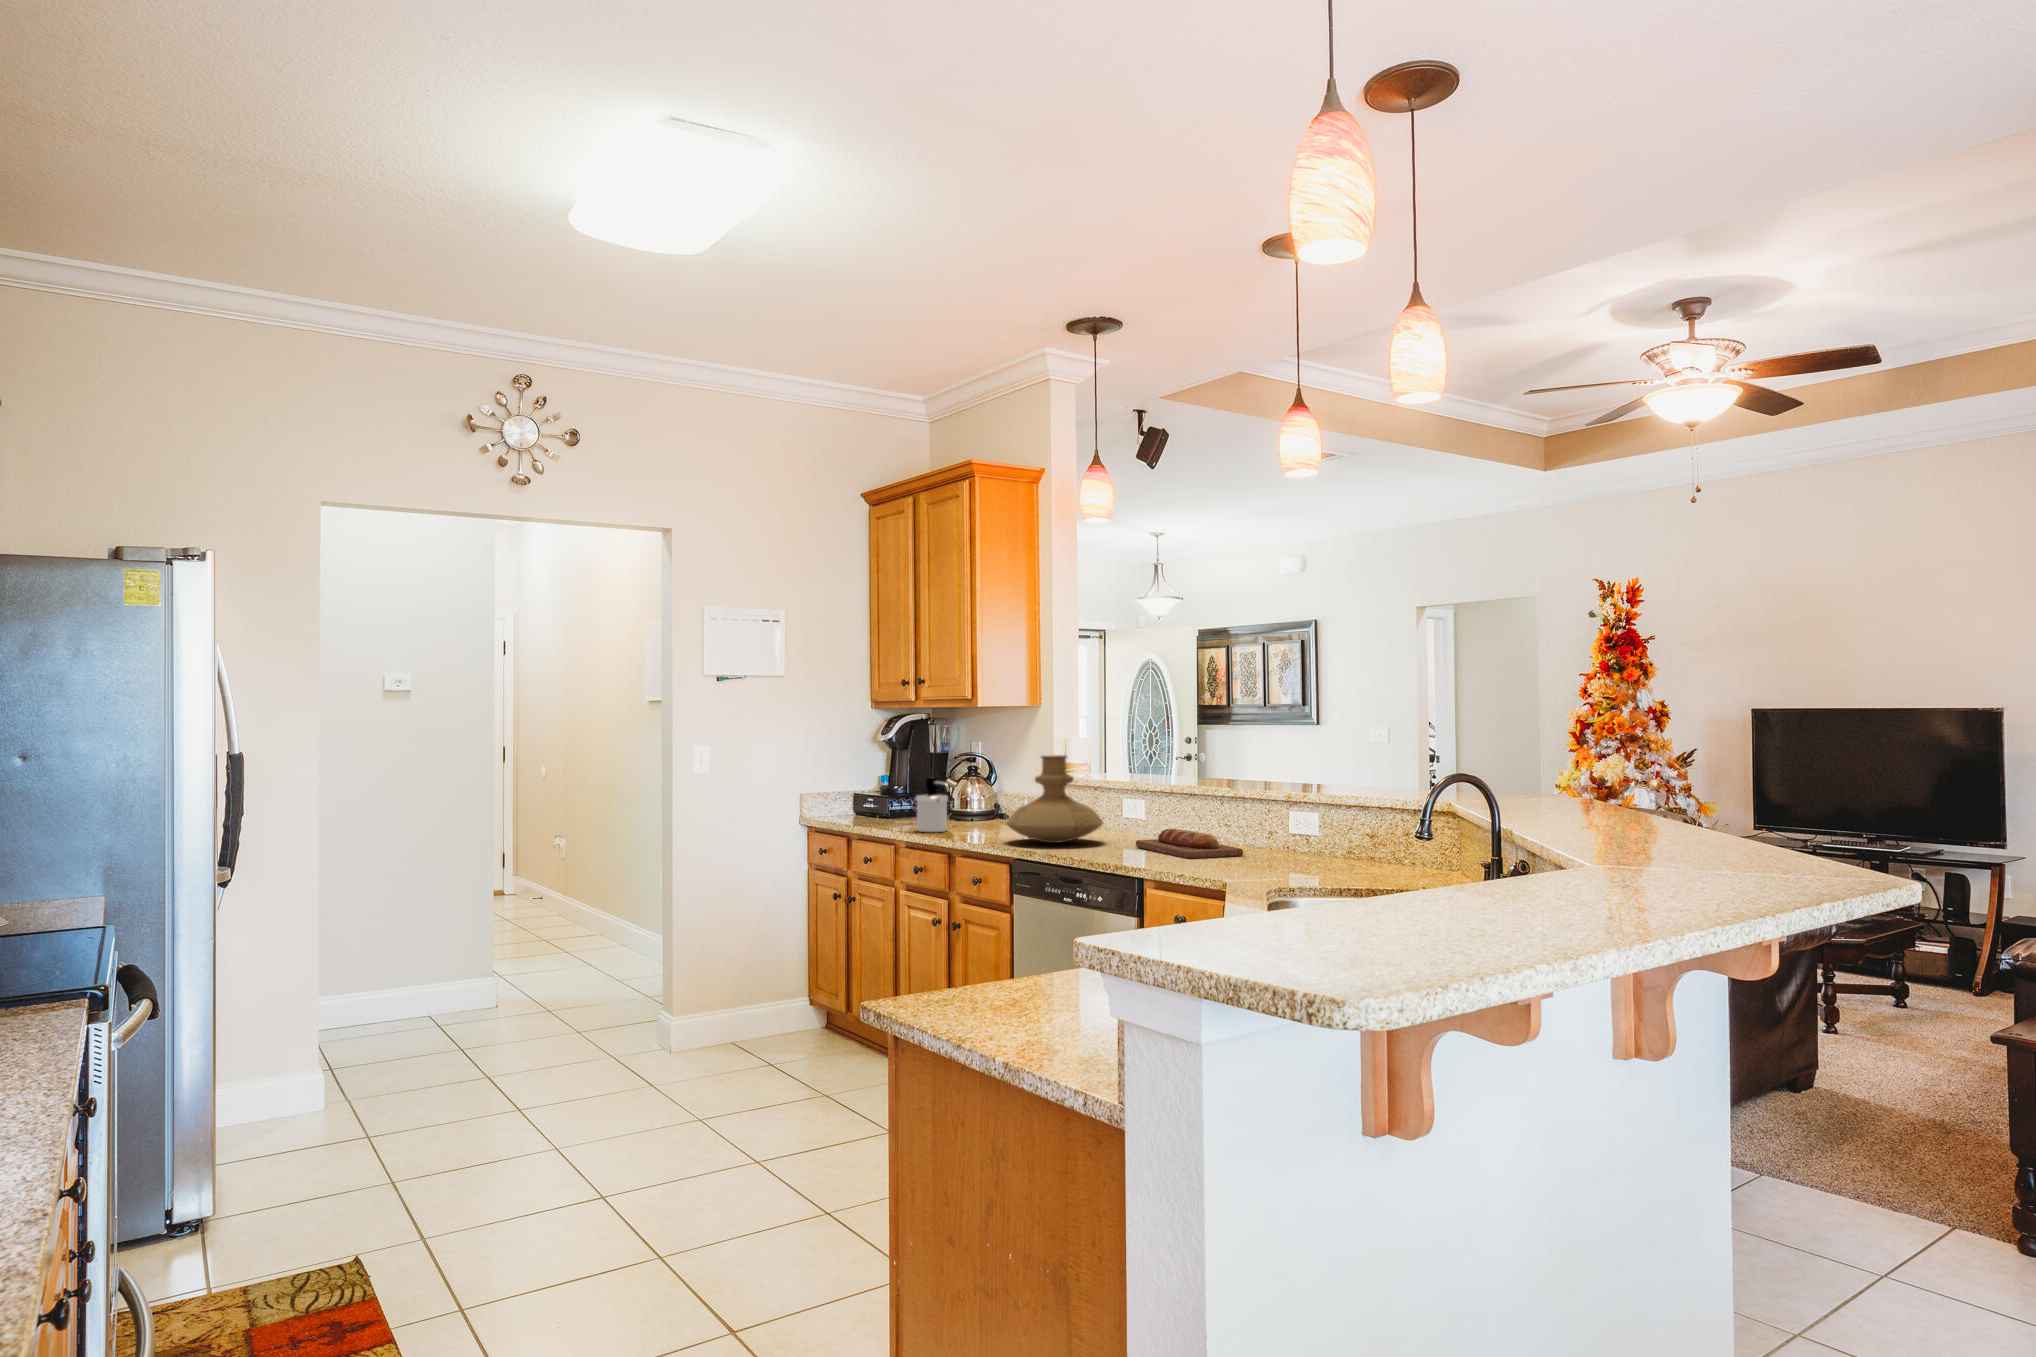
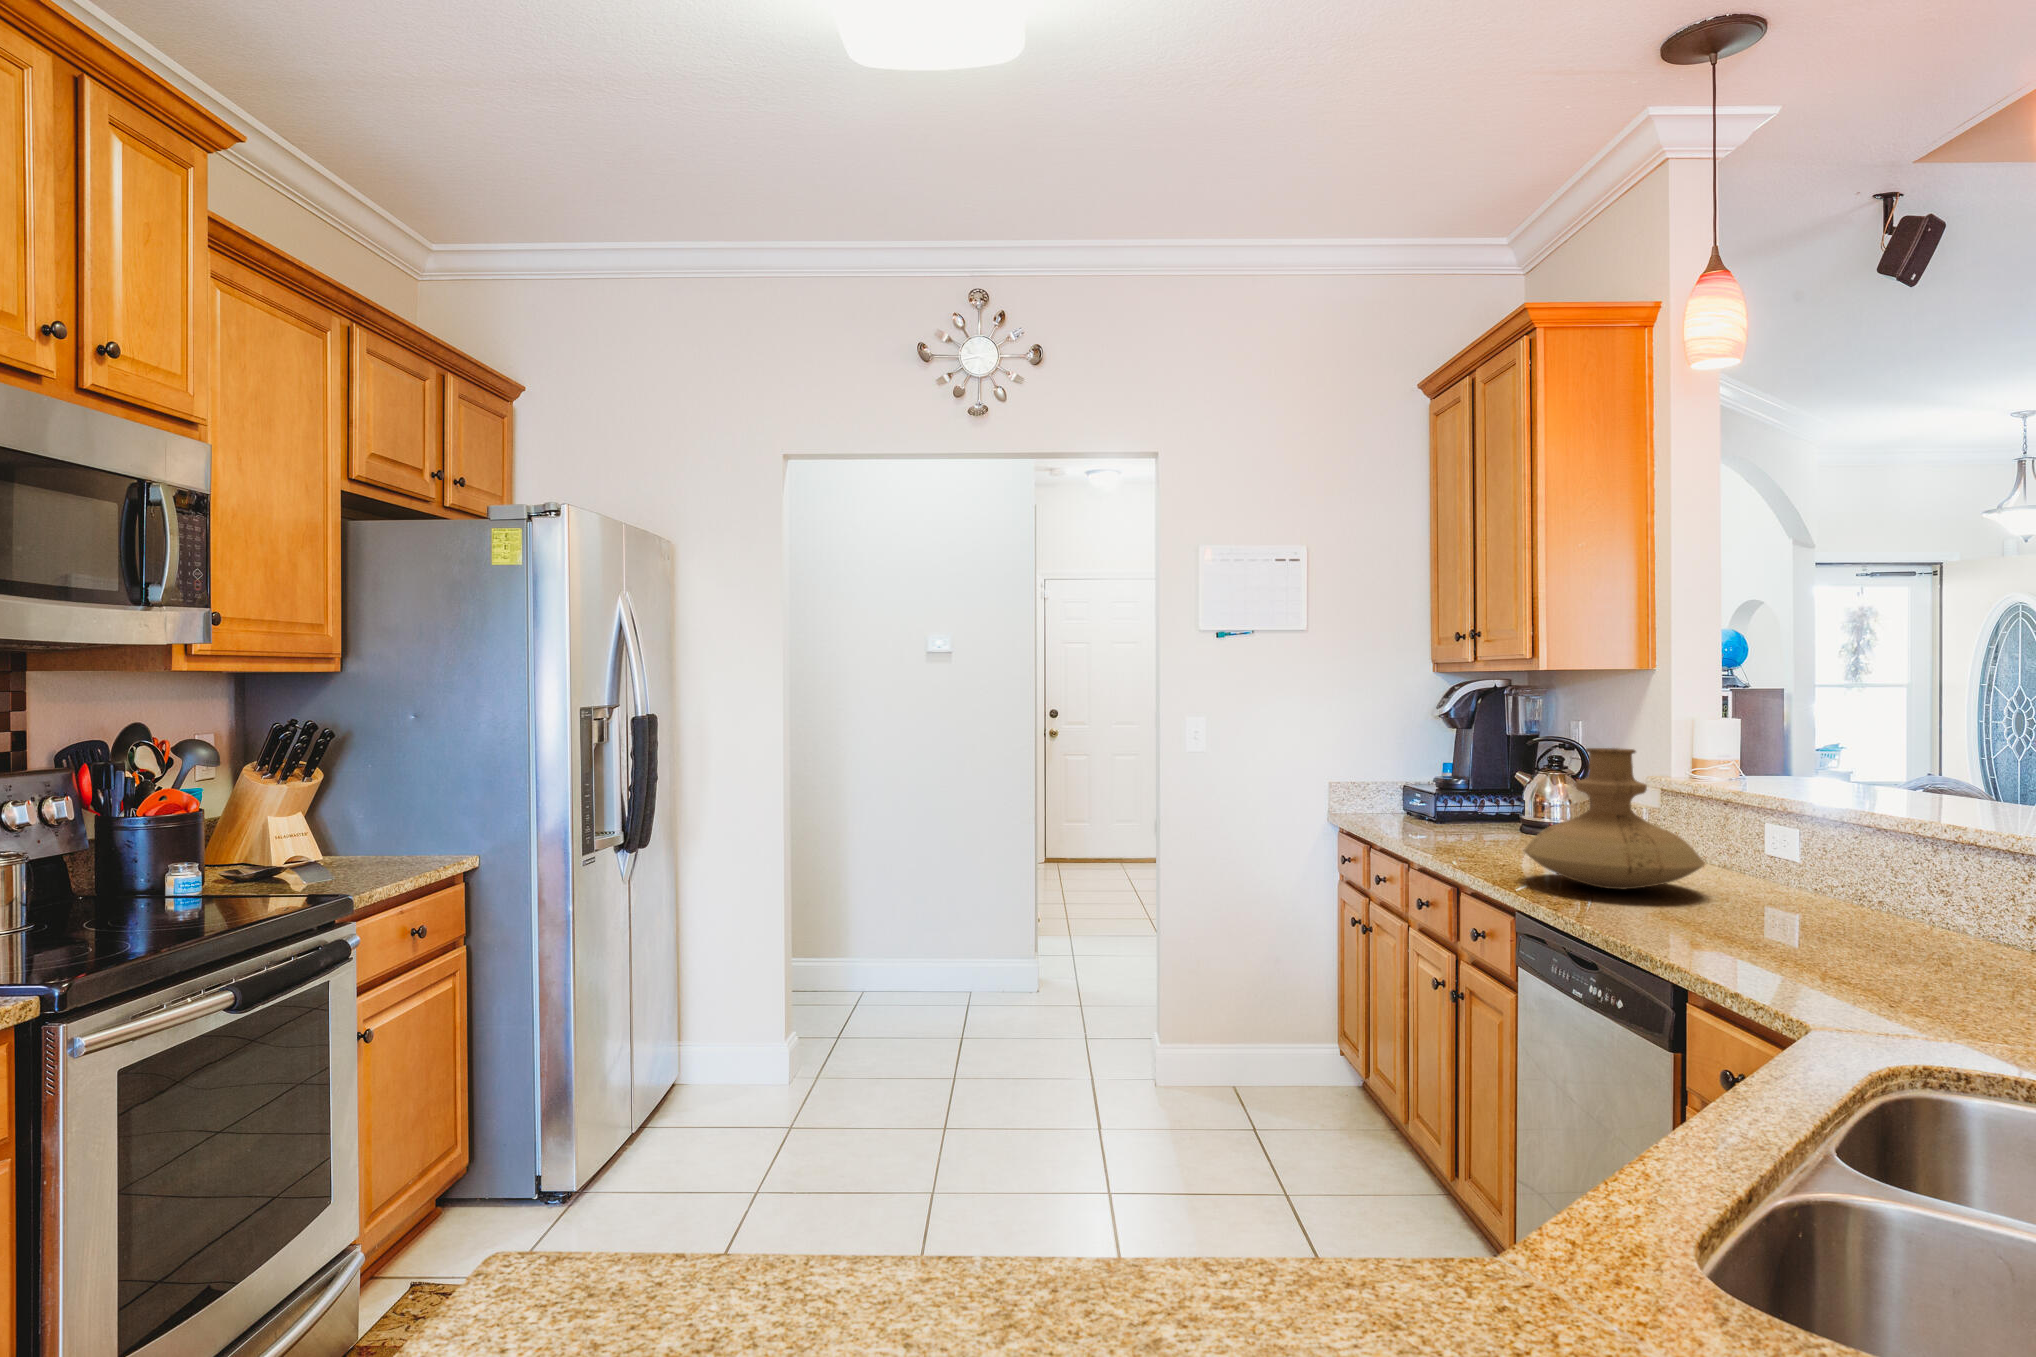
soap dispenser: present [916,778,950,832] -> none [1442,770,1490,846]
bread loaf: present [1136,829,1243,859] -> none [1750,894,1978,977]

